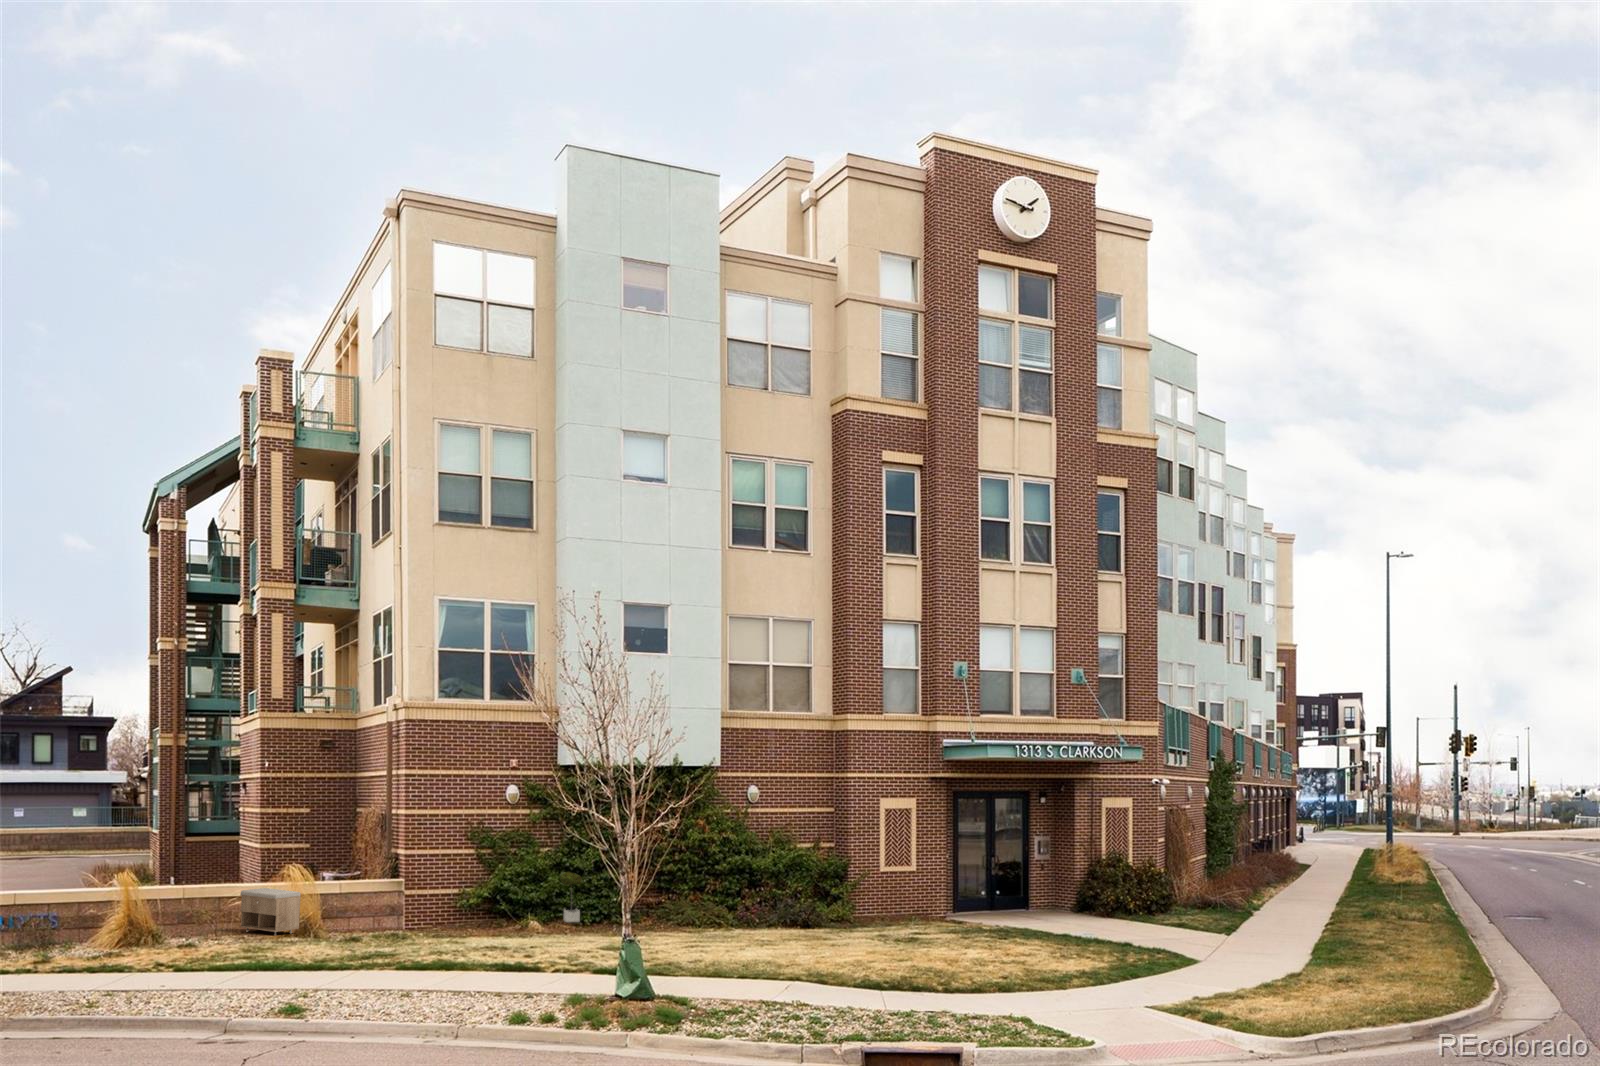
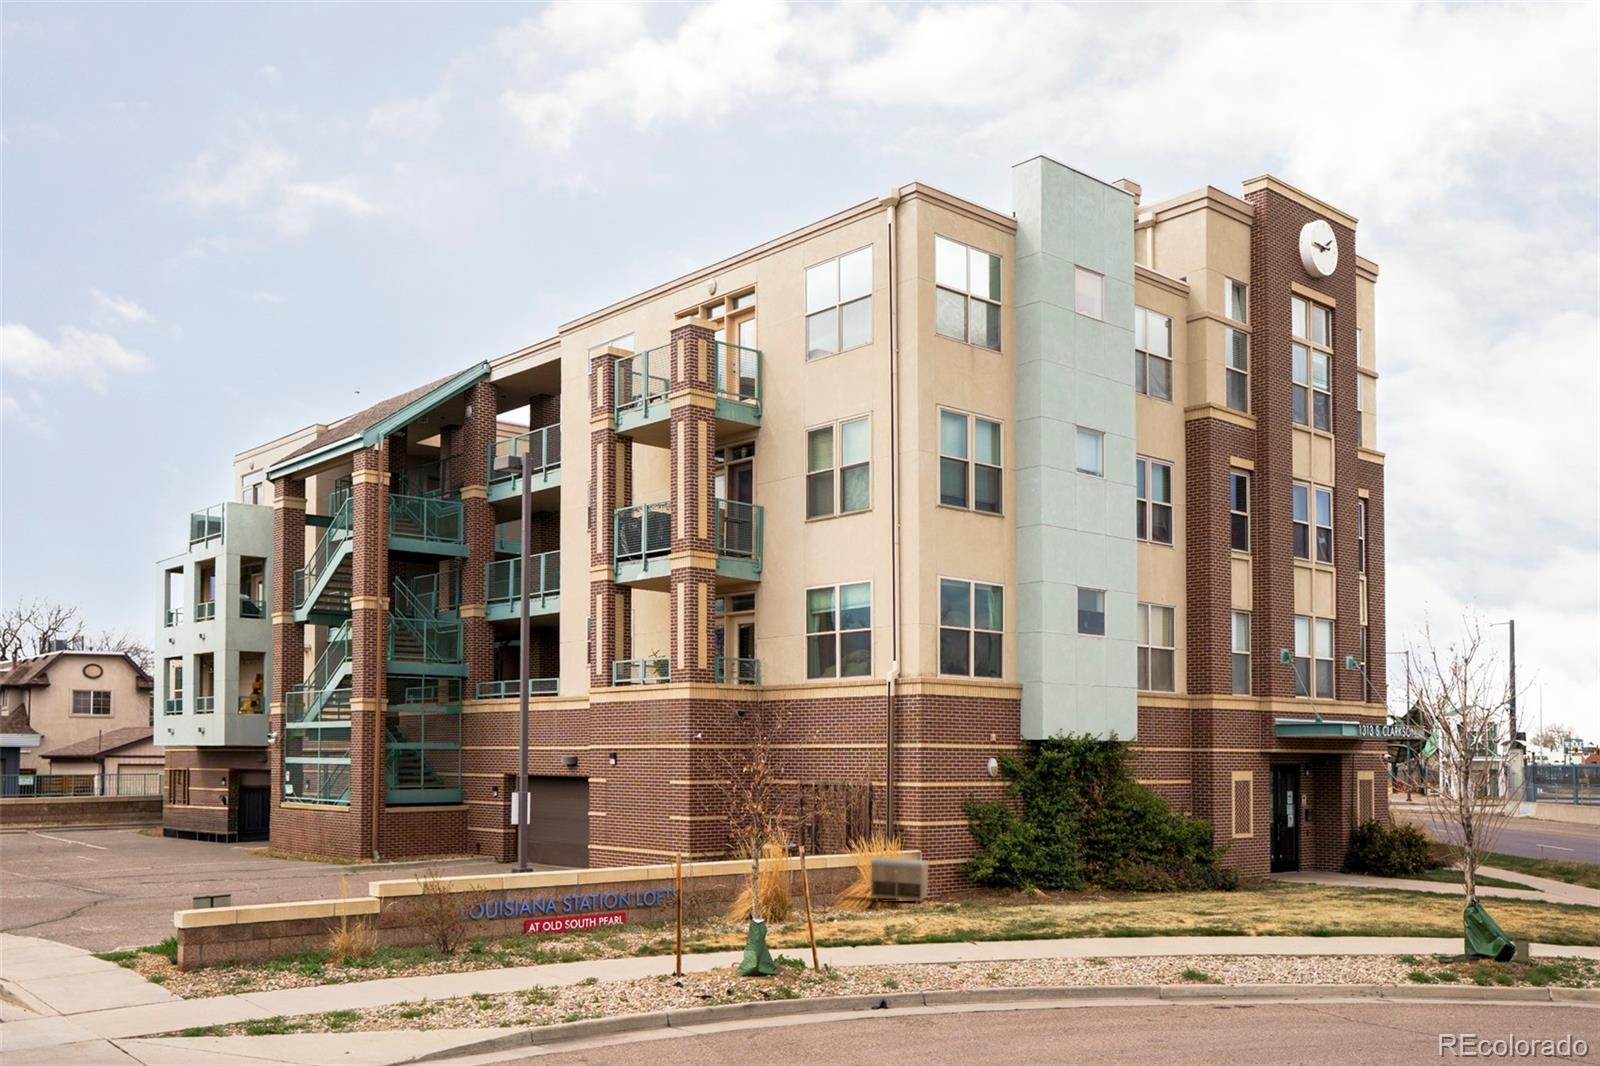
potted tree: present [560,872,582,922] -> none [1057,839,1078,887]
watering can: none [603,976,621,1013] -> present [1512,937,1529,963]

